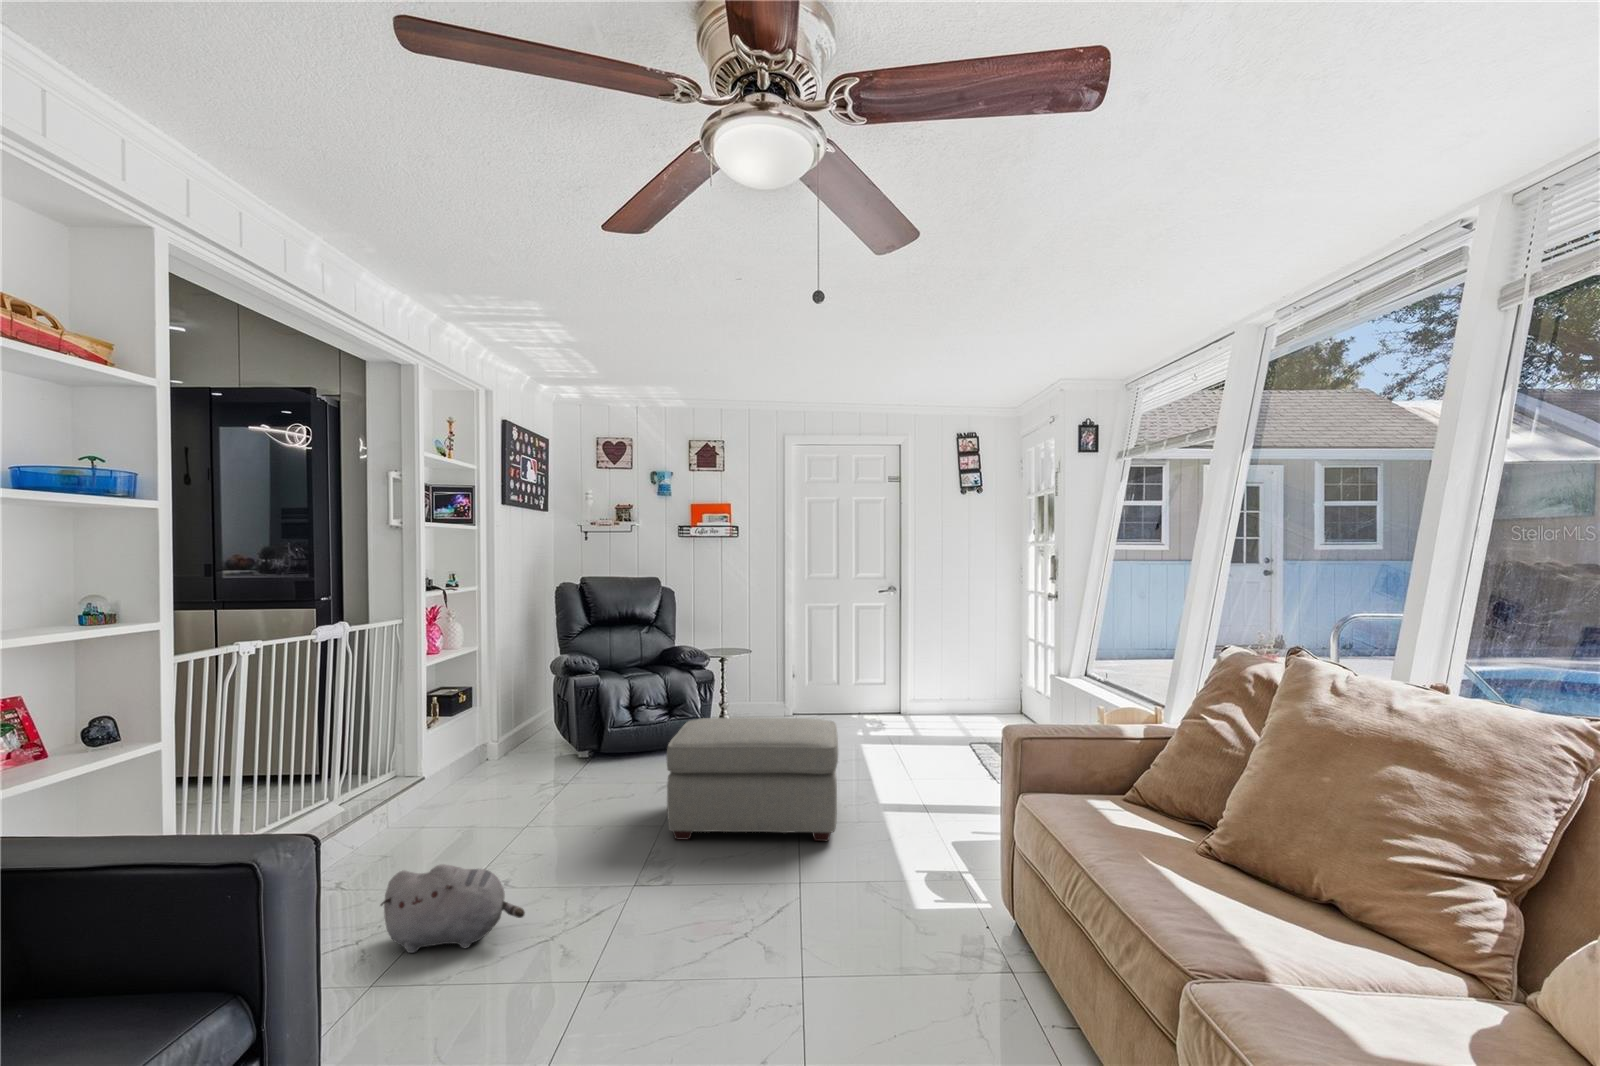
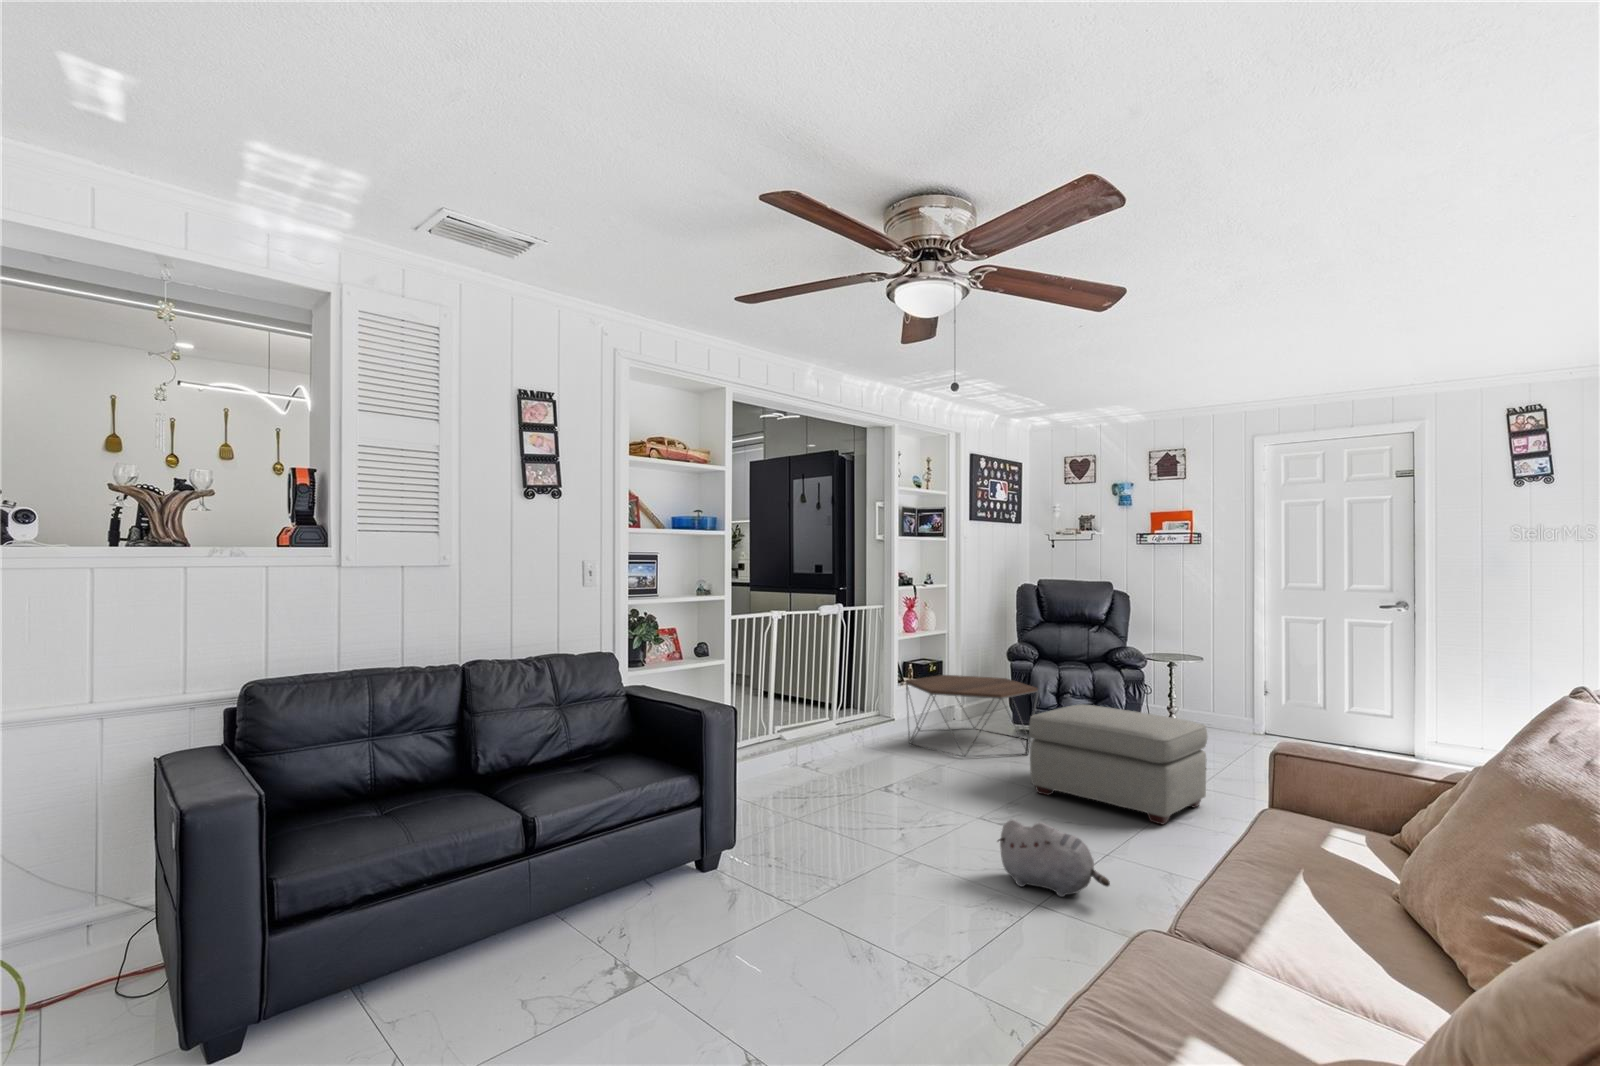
coffee table: none [440,698,617,813] -> present [906,675,1038,757]
plush toy: present [381,864,525,953] -> present [998,819,1110,897]

